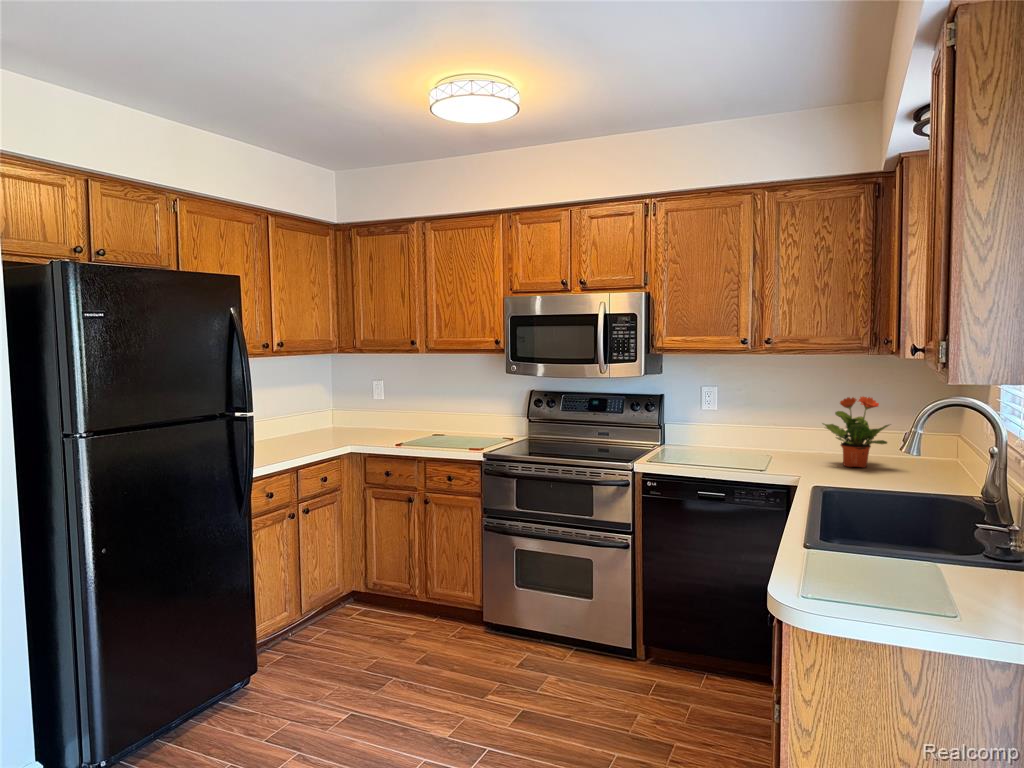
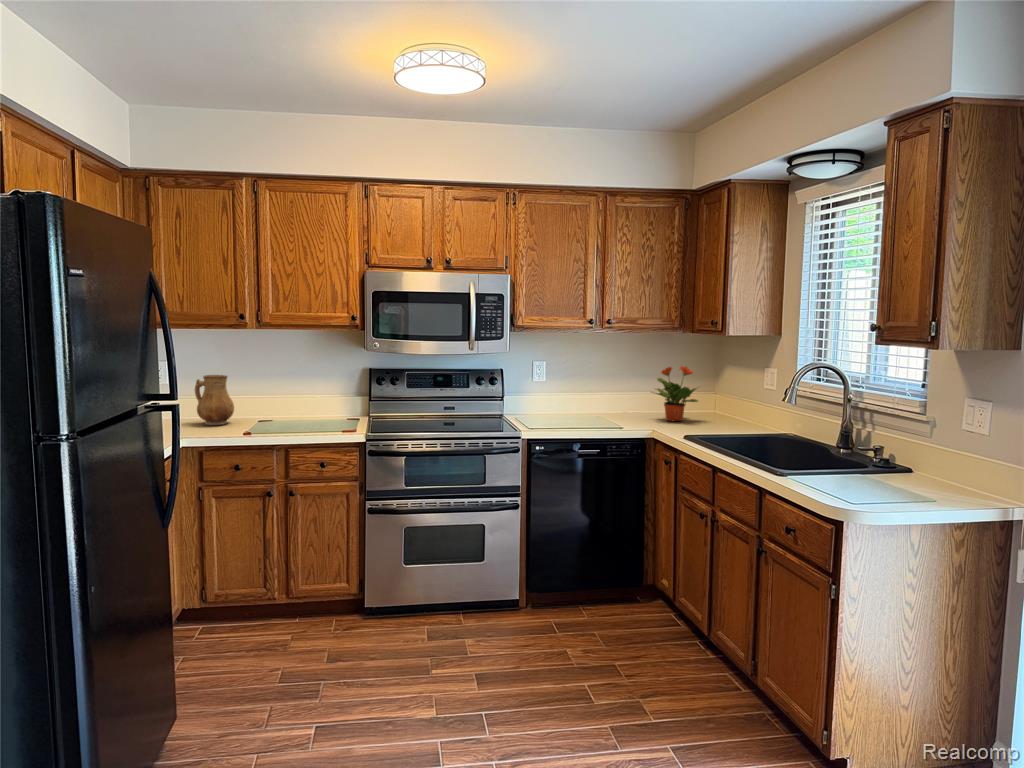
ceramic pitcher: none [385,392,415,436] -> present [195,375,234,425]

